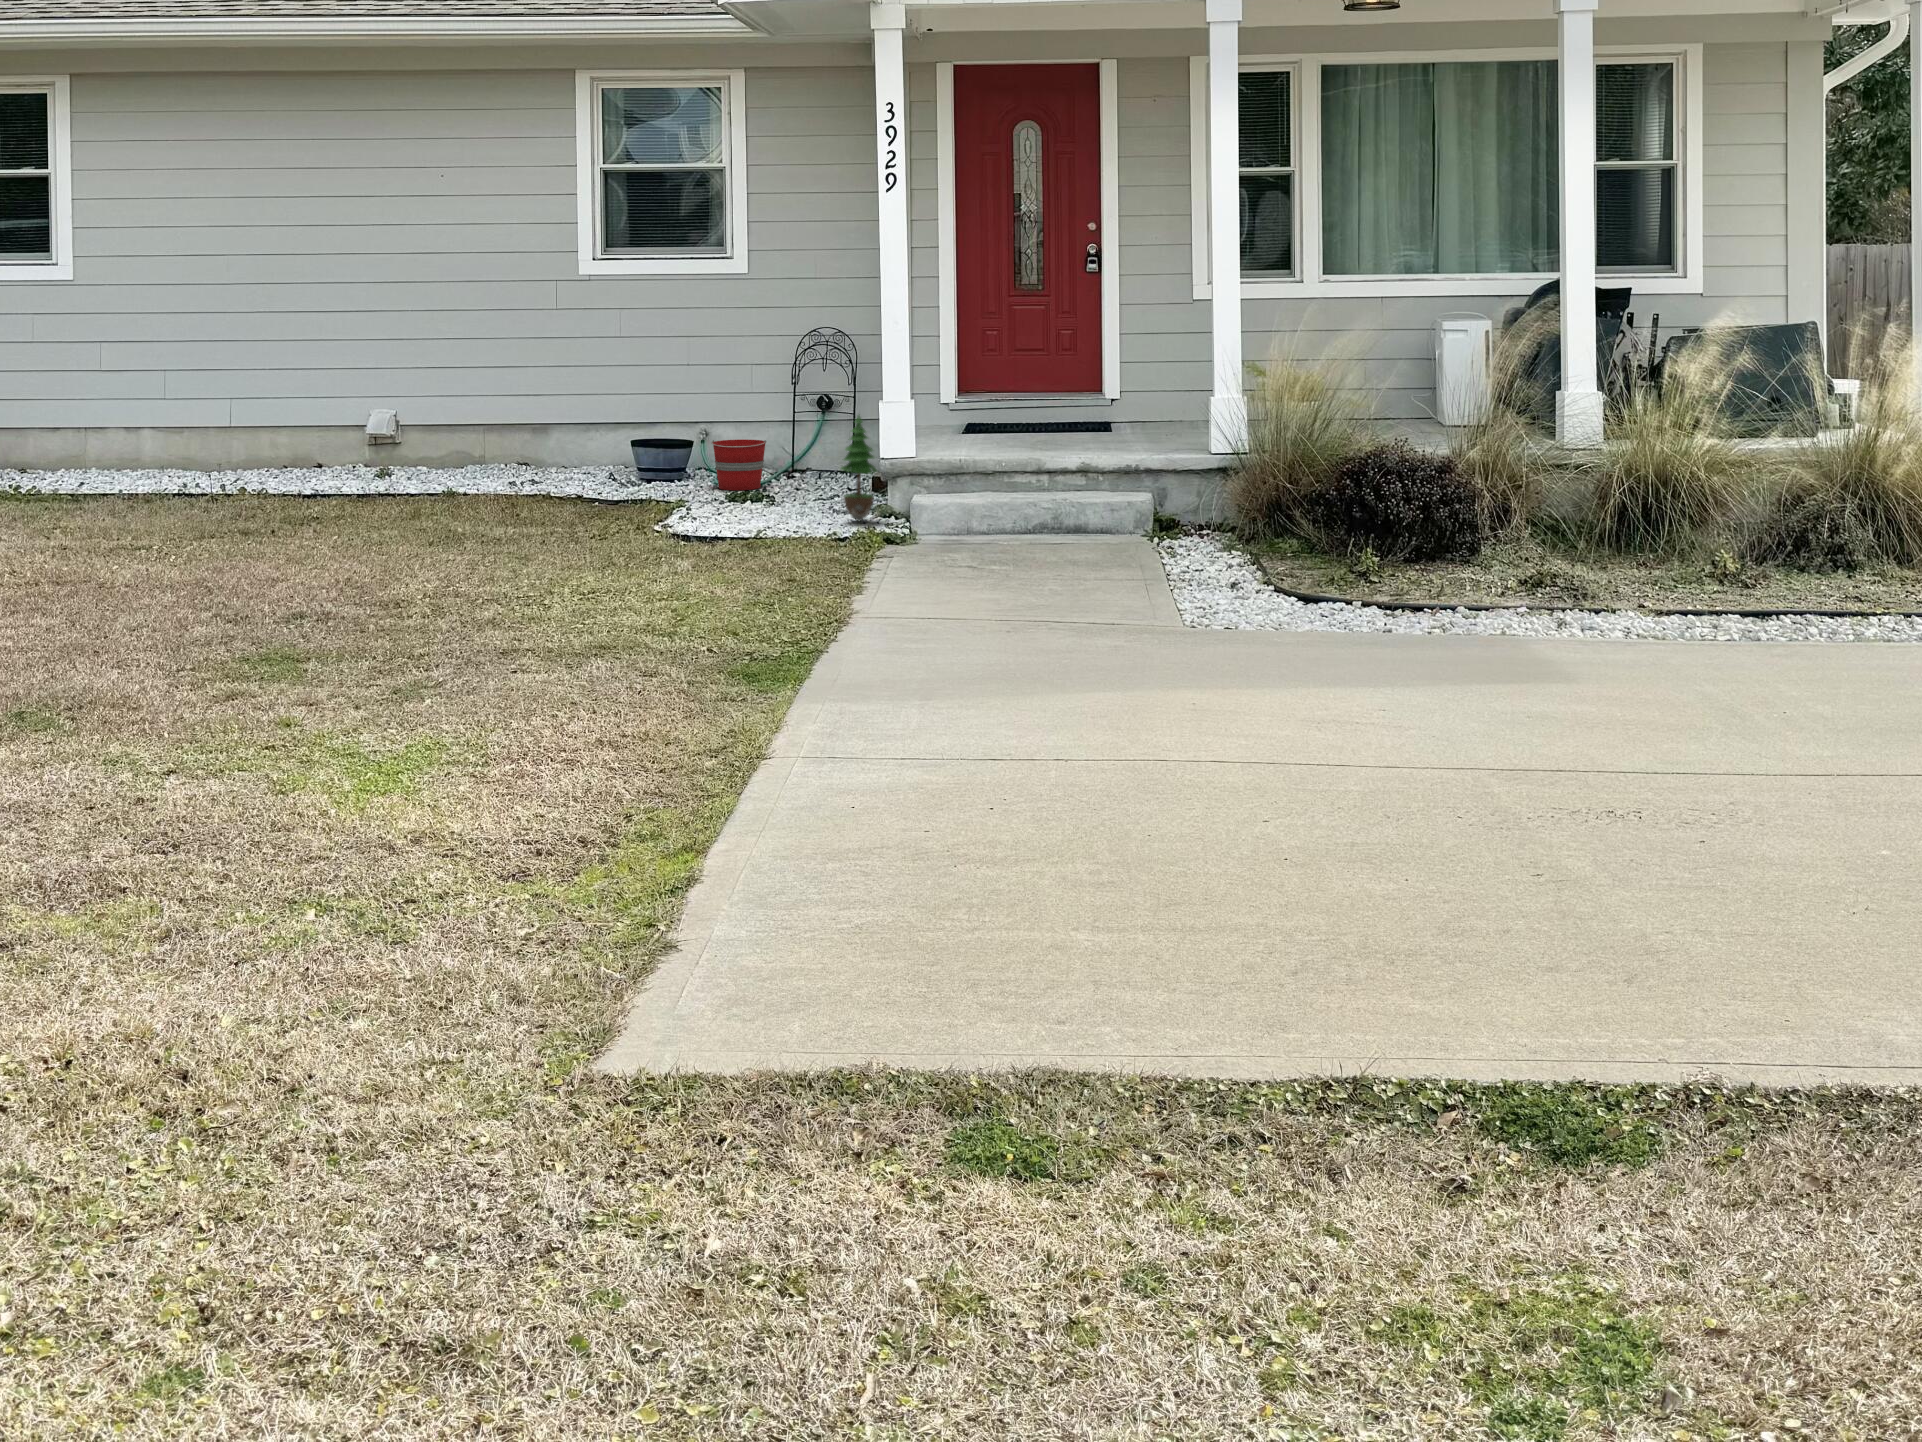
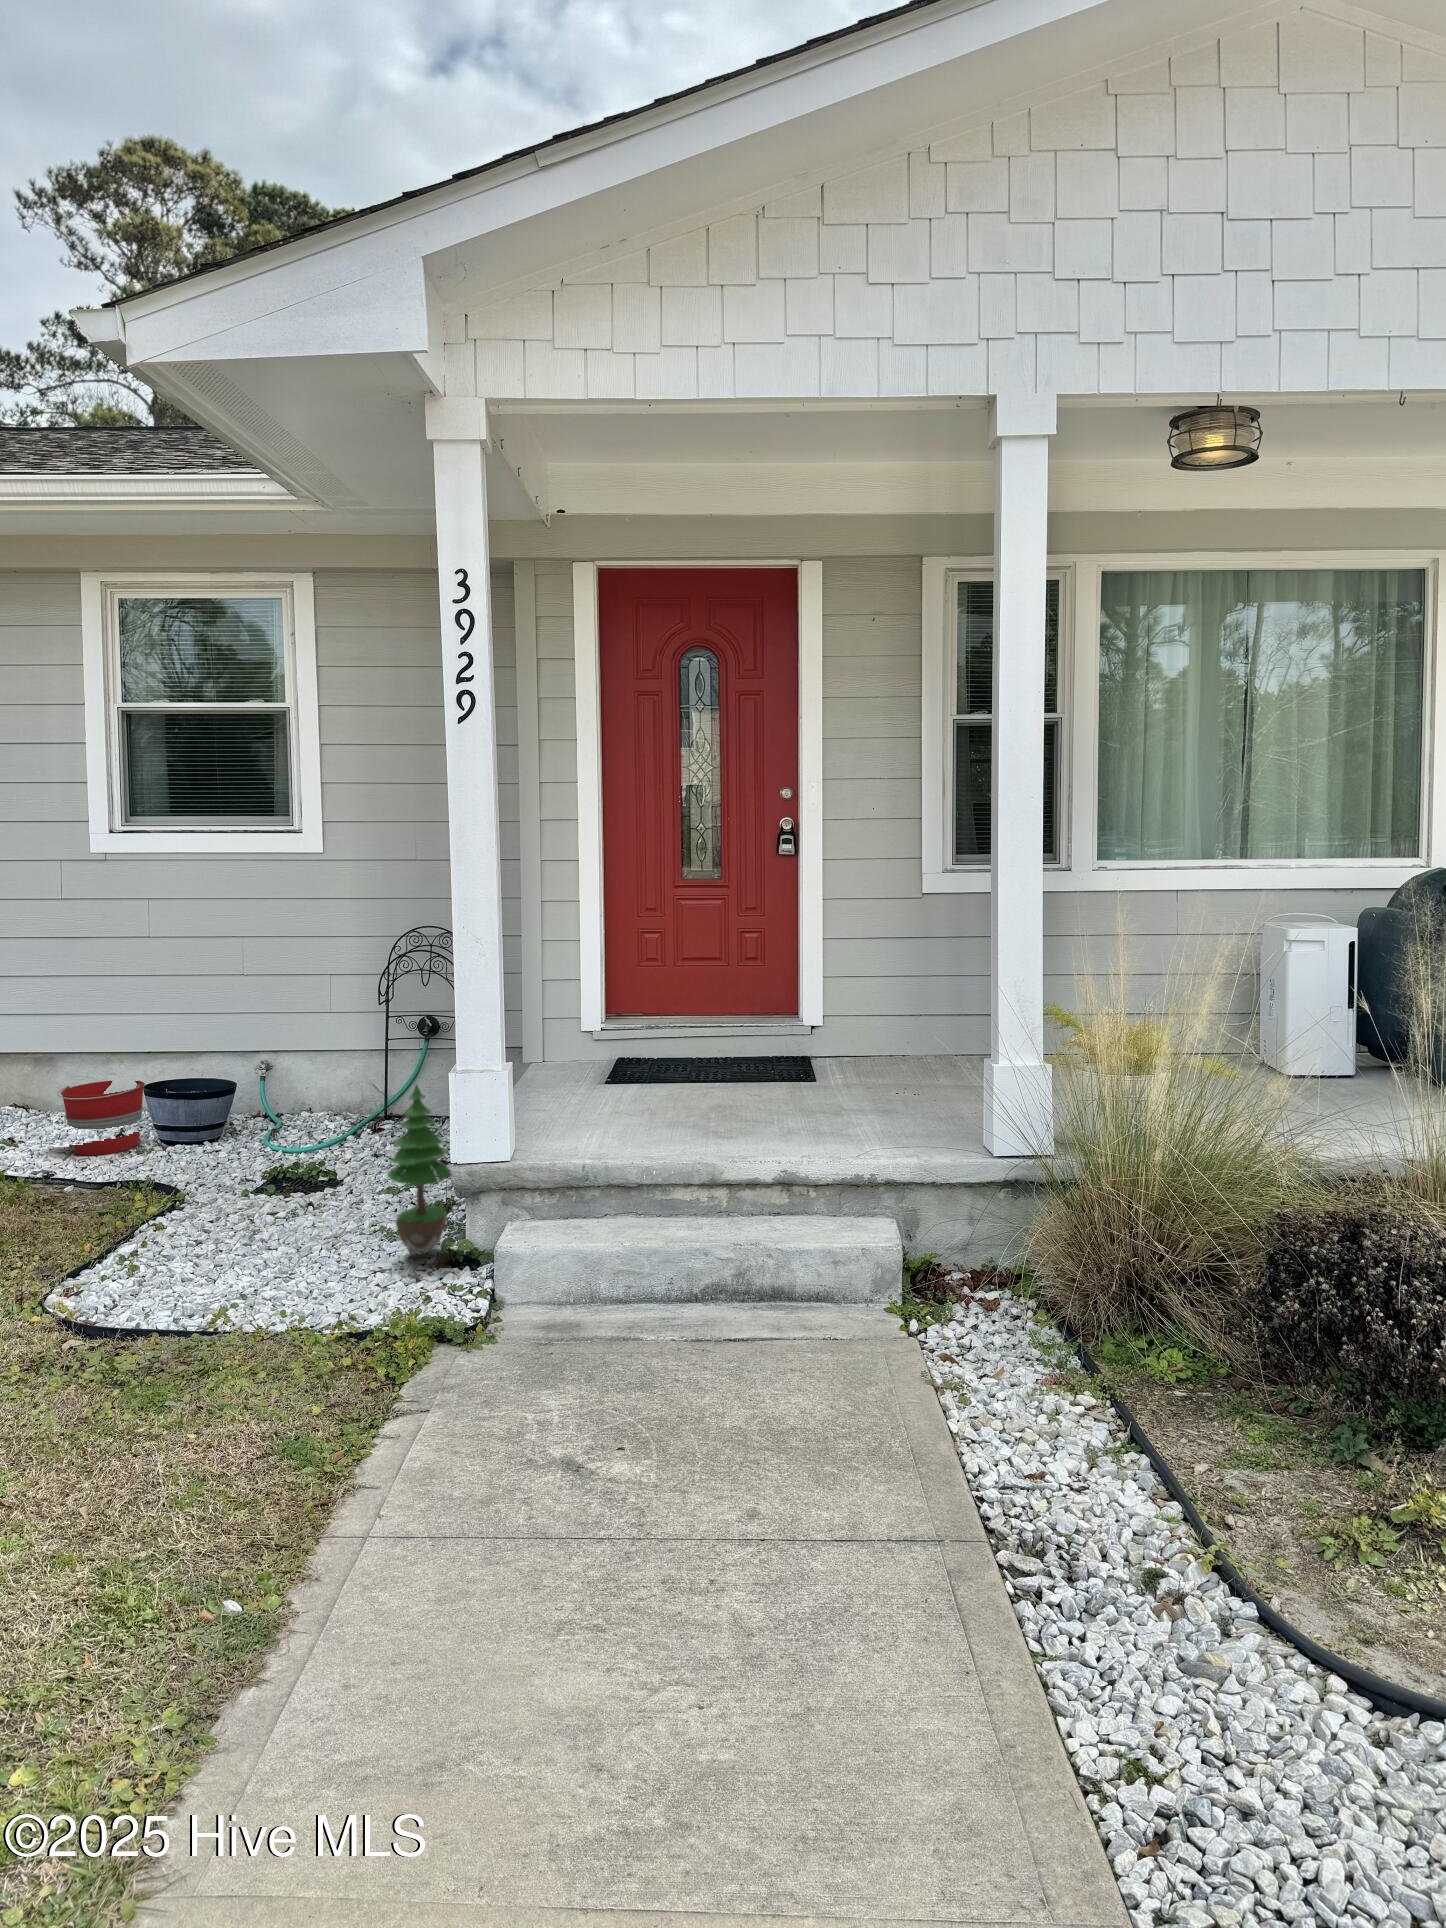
bucket: present [711,439,766,490] -> present [57,1081,145,1155]

